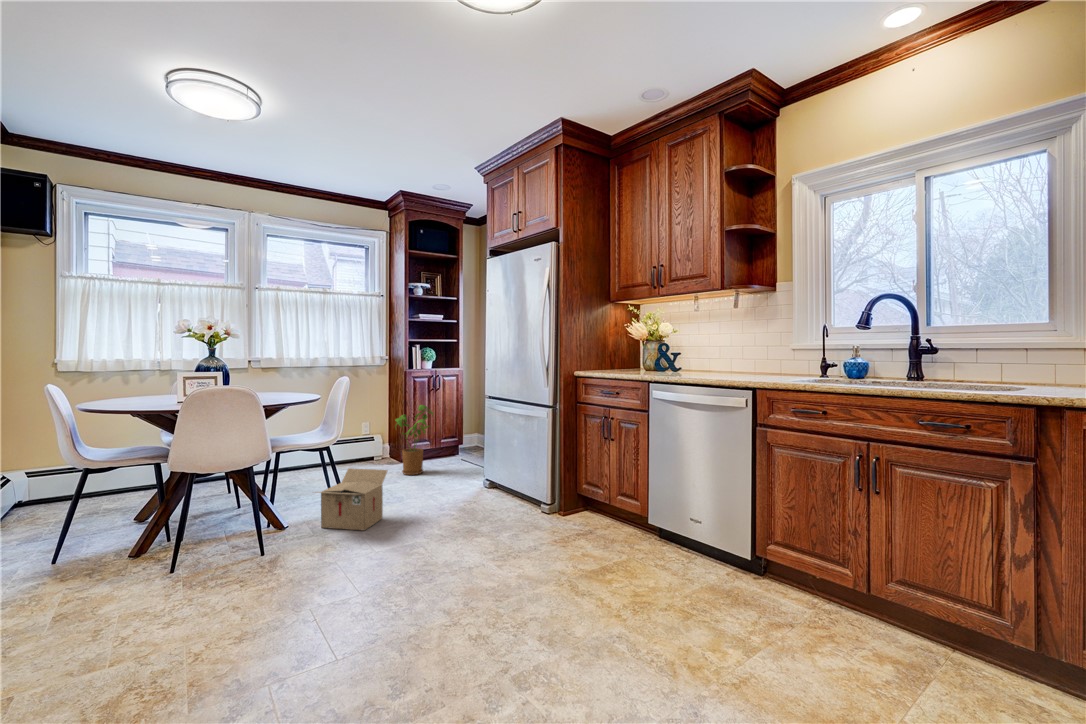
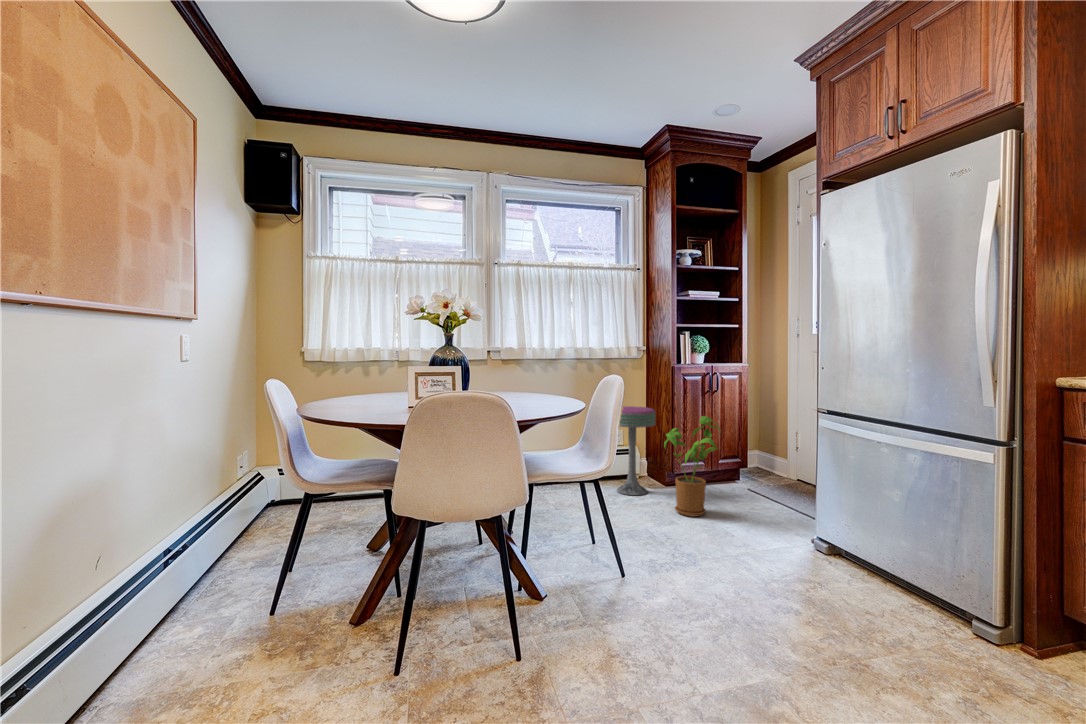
bar stool: none [357,402,393,468] -> present [617,406,656,495]
cardboard box: present [318,468,388,531] -> none [582,517,692,639]

